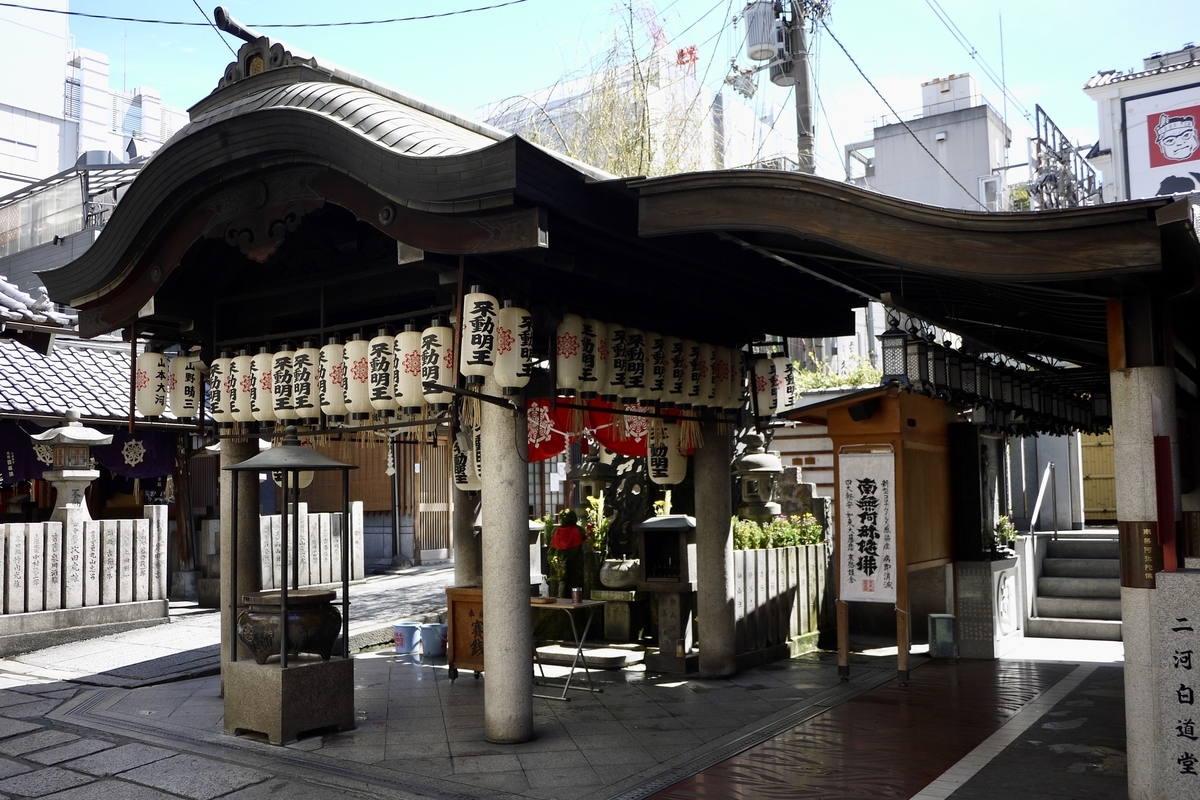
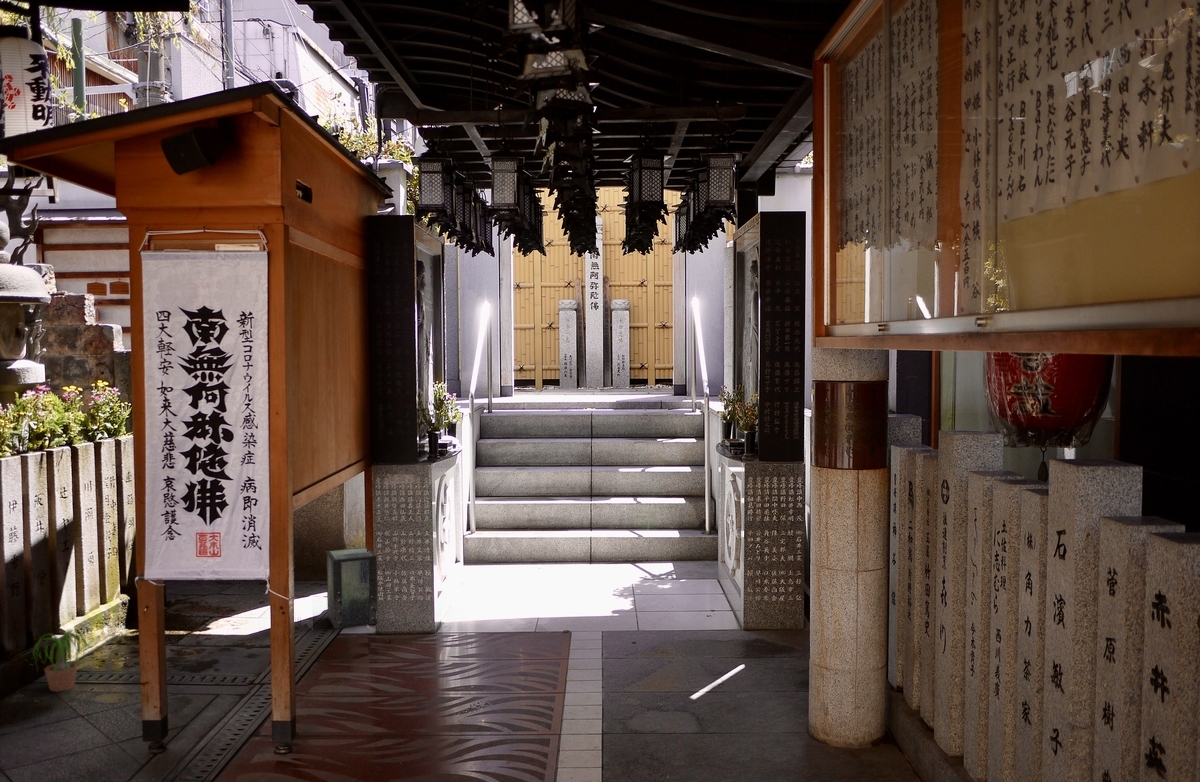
potted plant: none [780,634,811,662] -> present [33,630,87,692]

